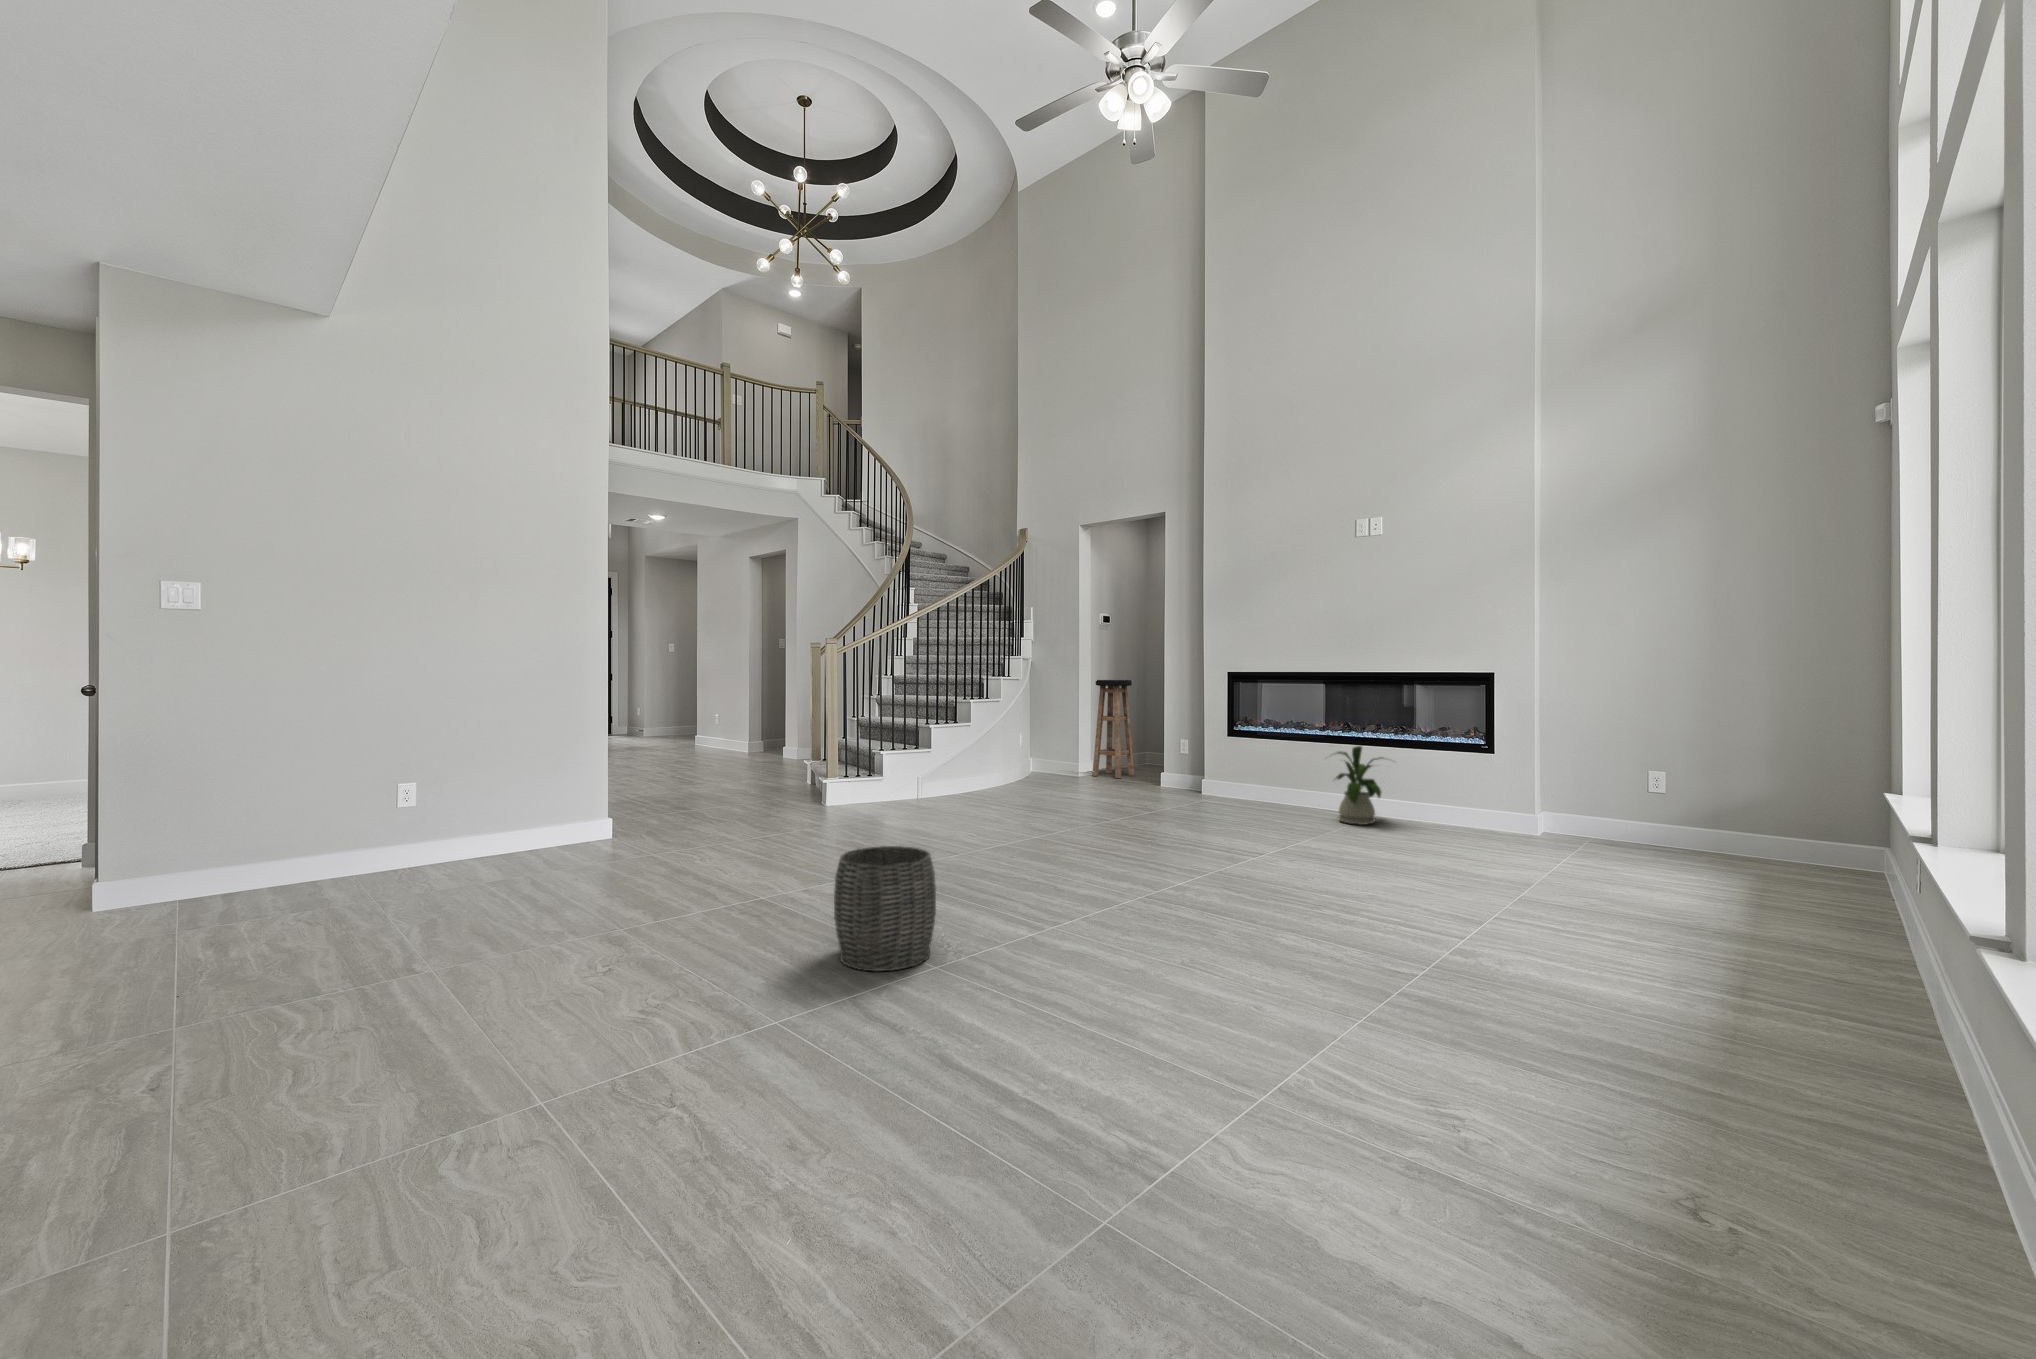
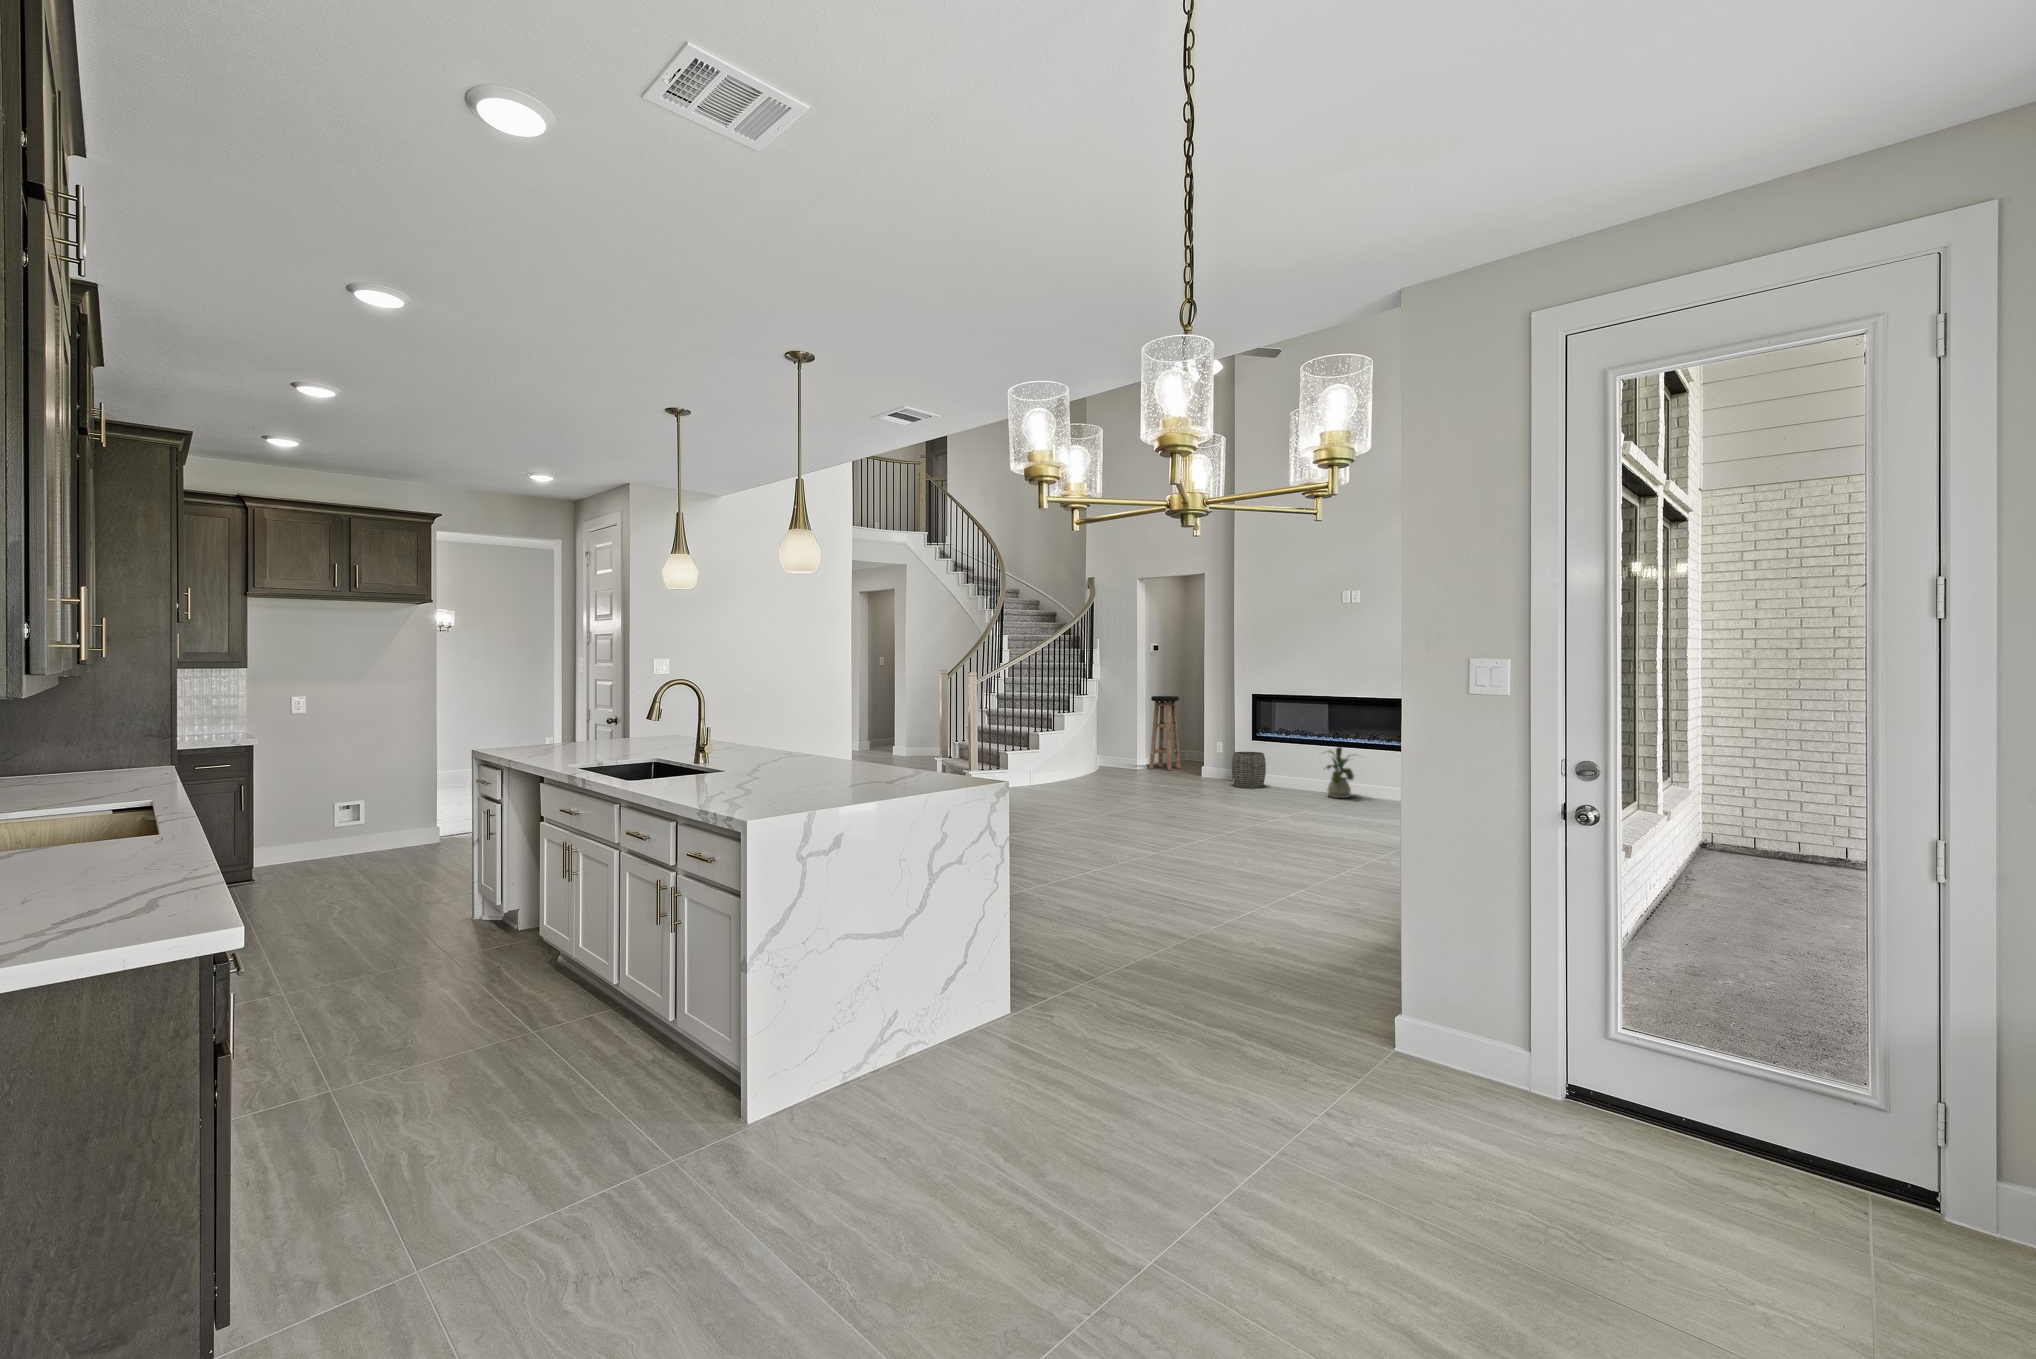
woven basket: present [834,846,936,971] -> present [1232,752,1266,788]

